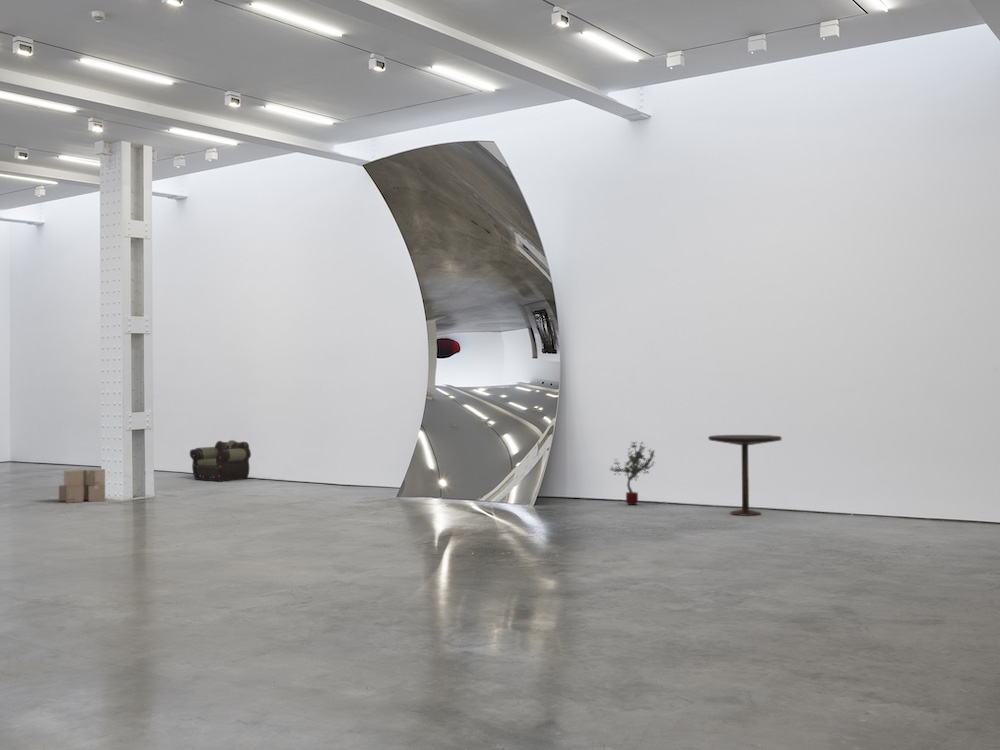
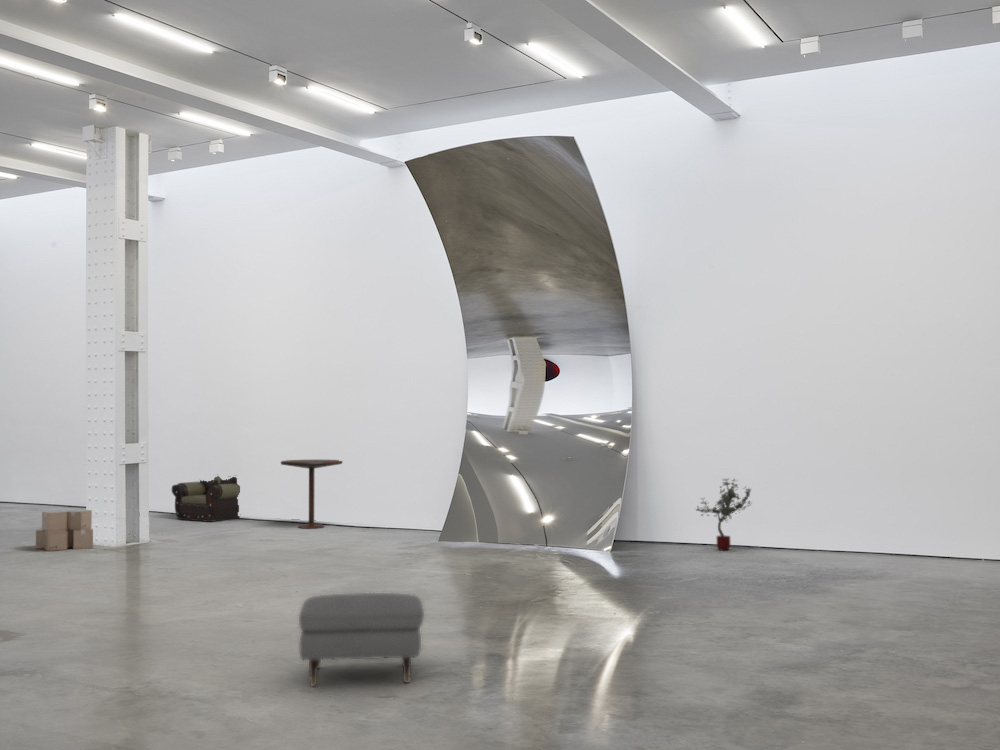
pedestal table: present [709,435,782,516] -> present [281,460,342,529]
ottoman: none [166,525,273,593] -> present [299,593,424,686]

